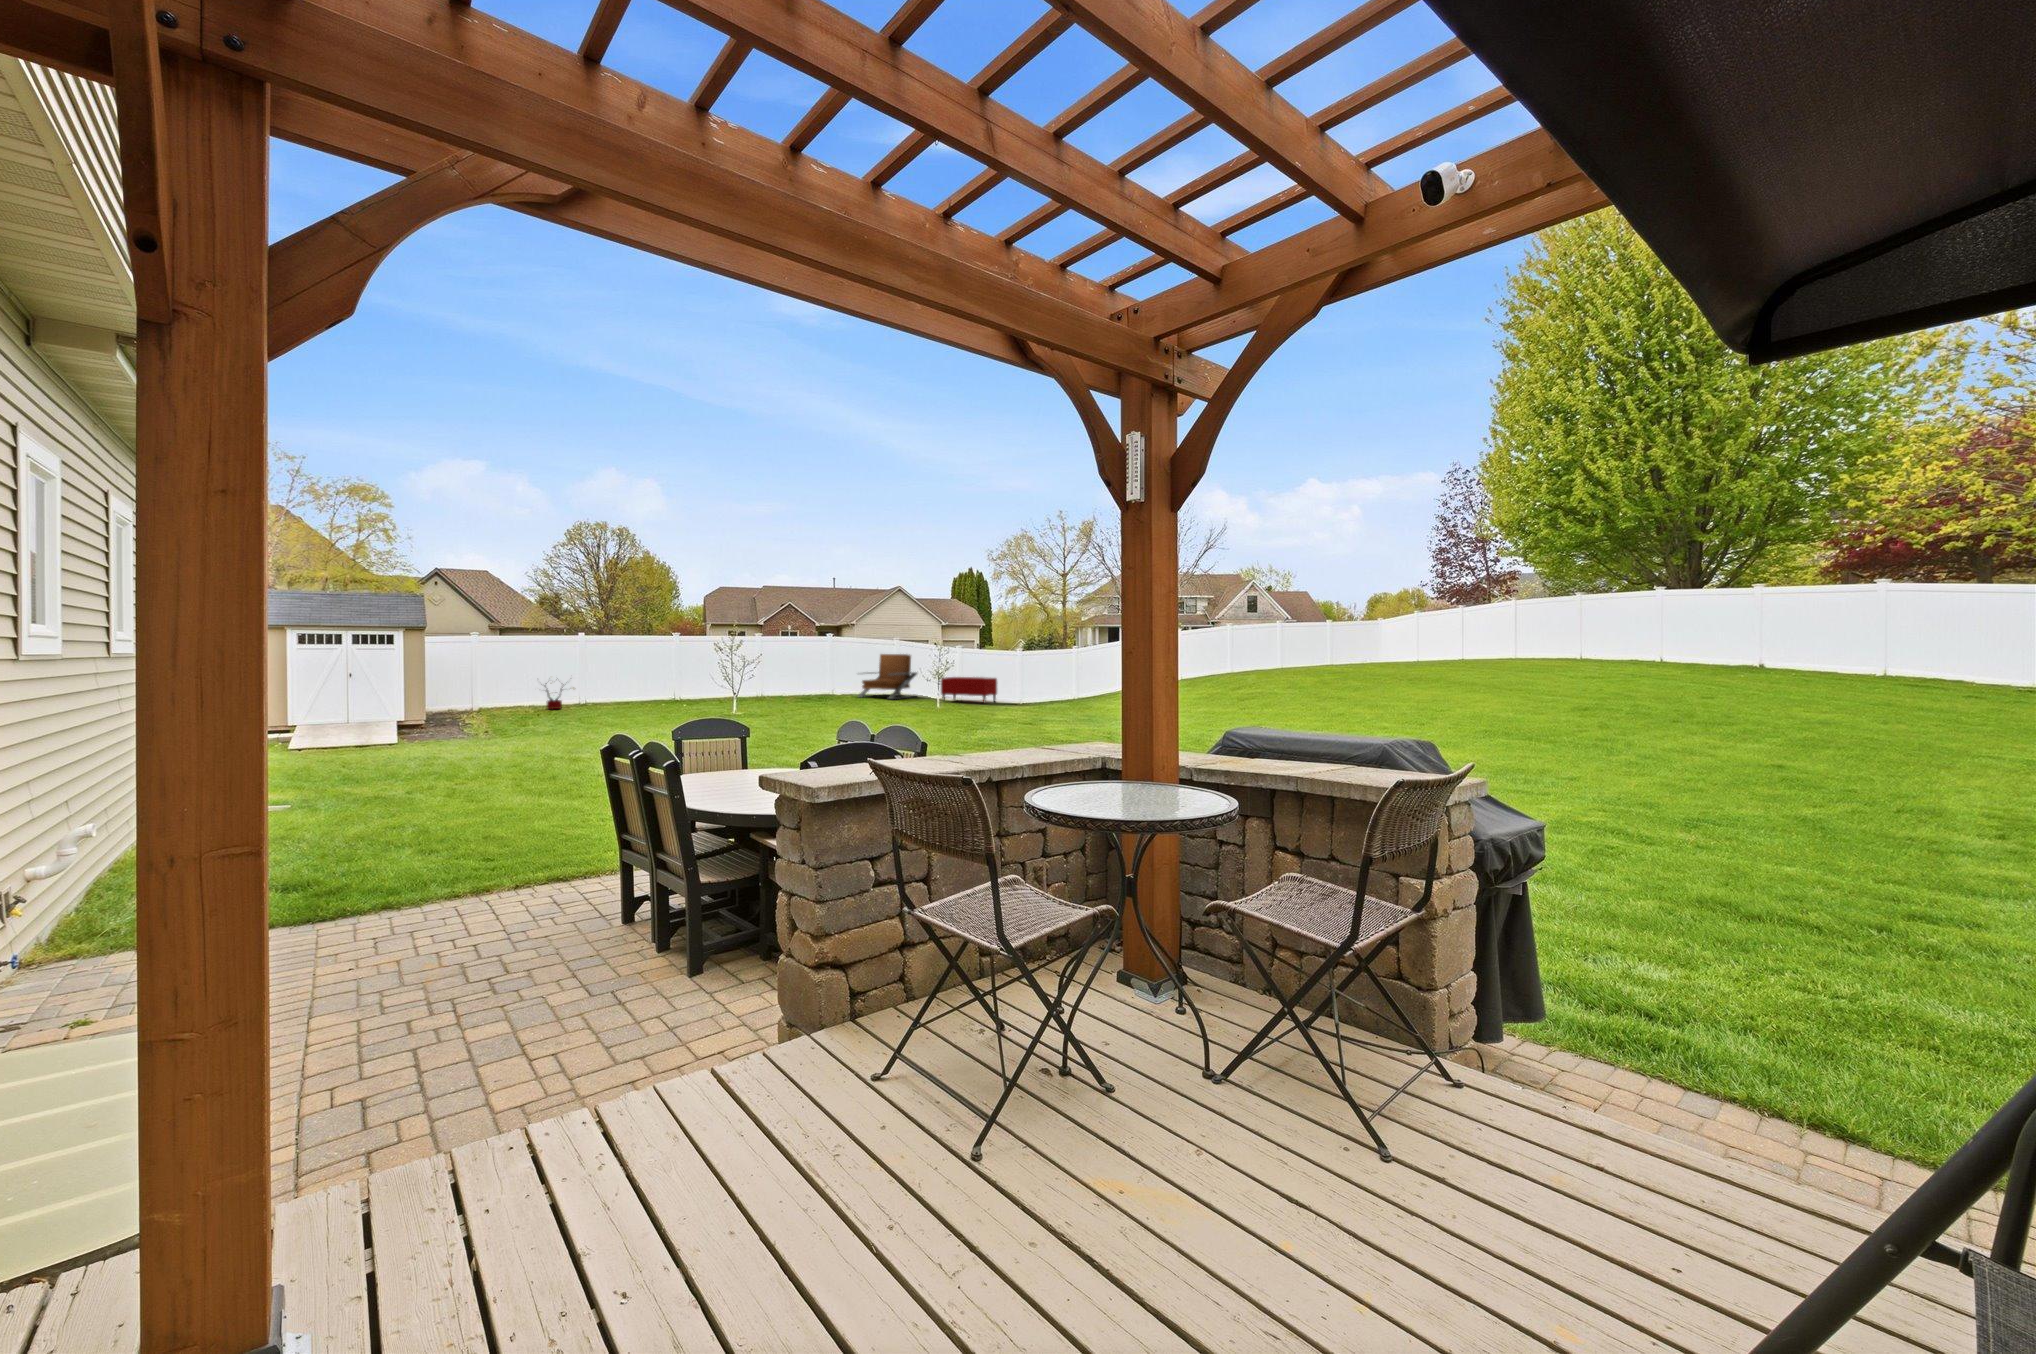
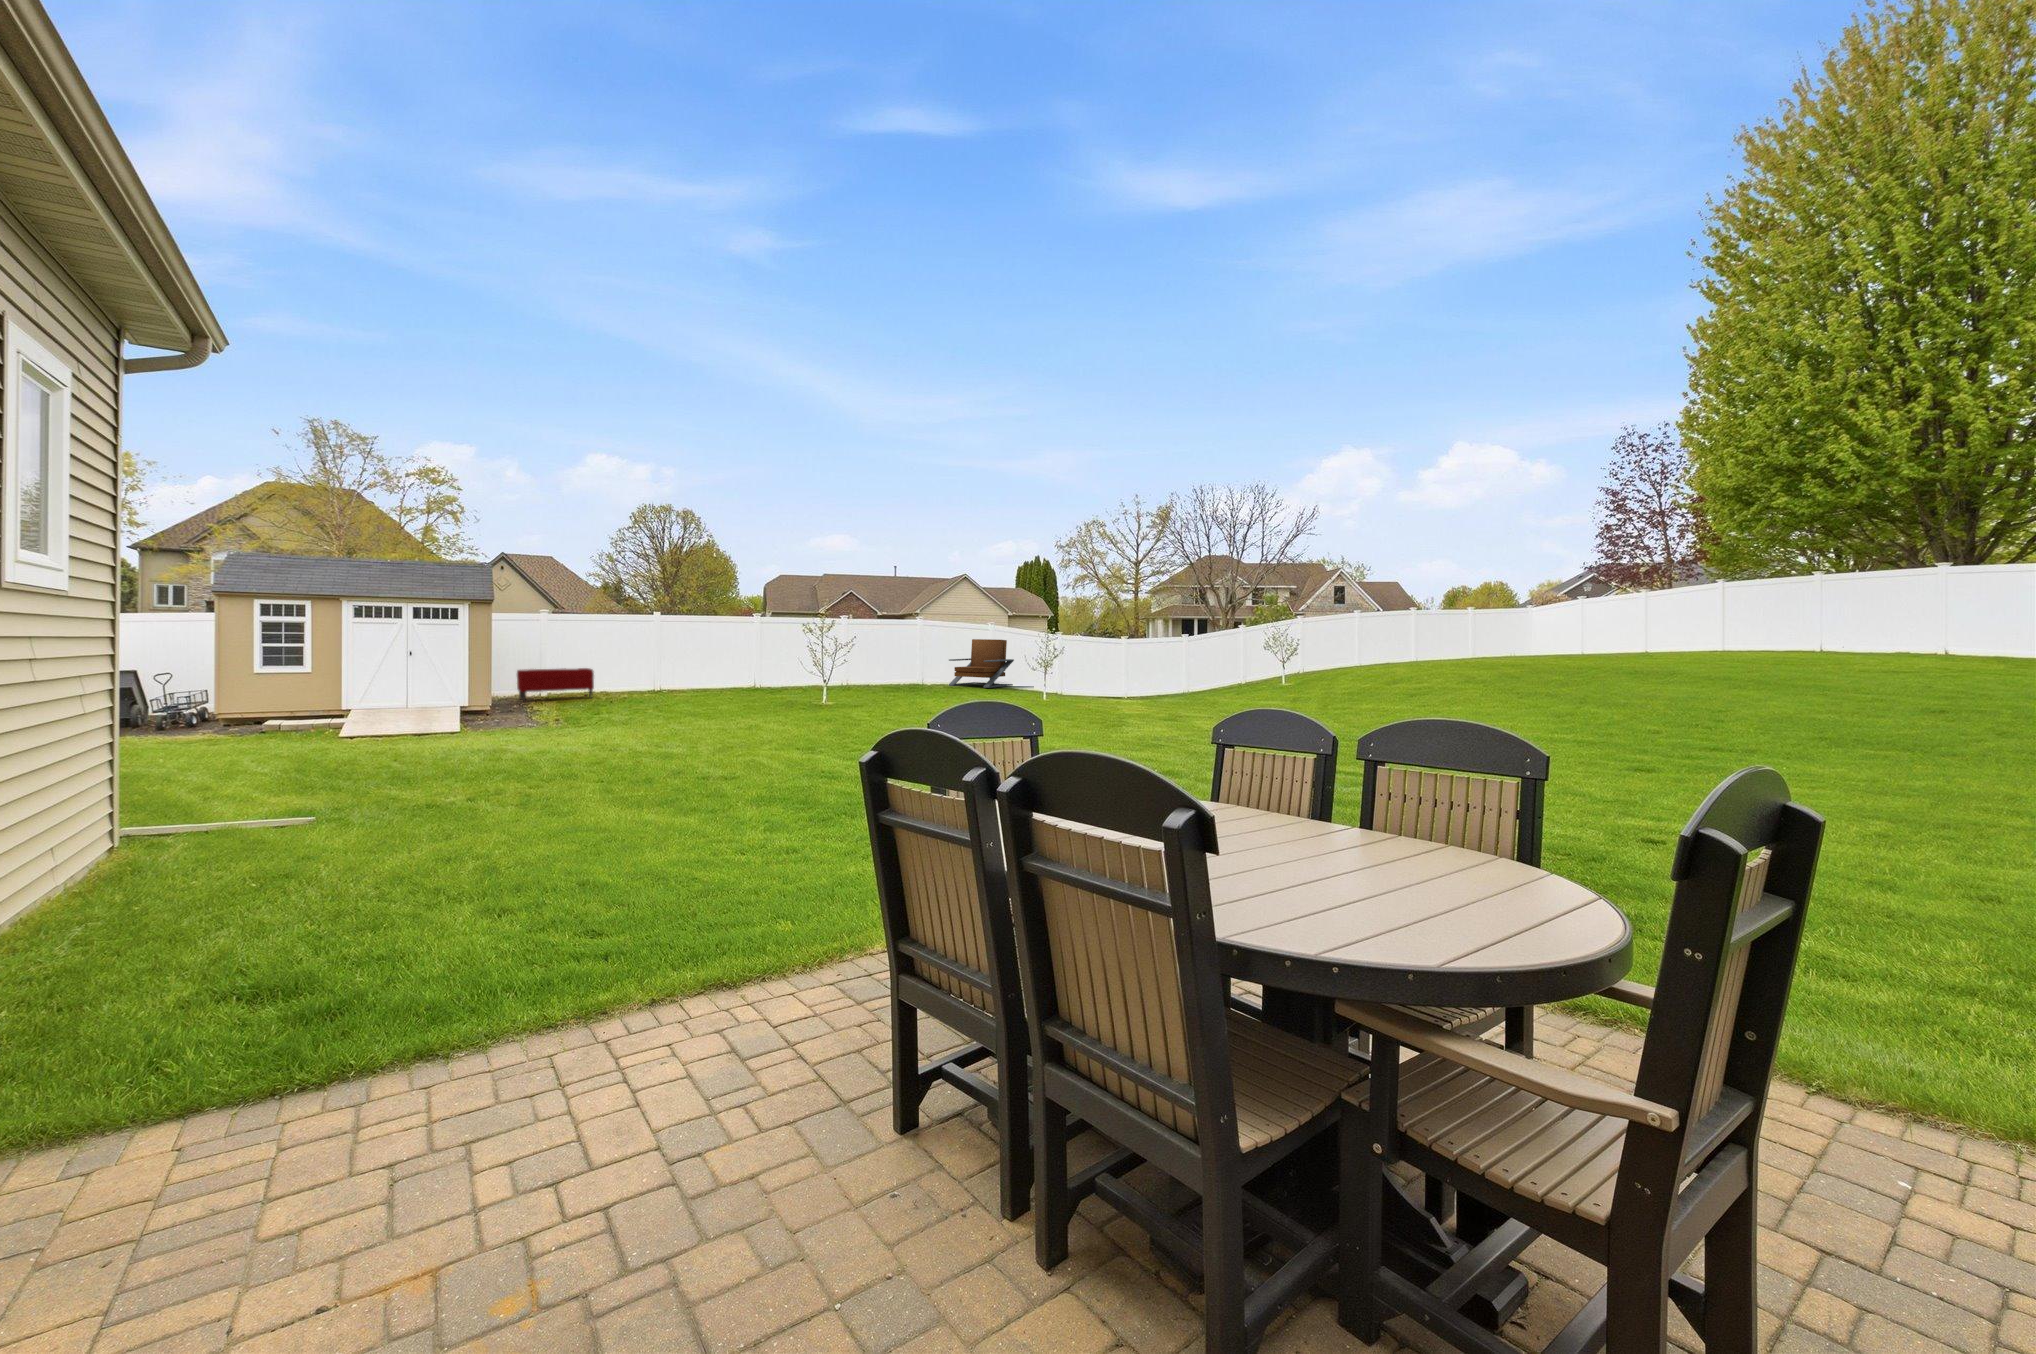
bench: present [941,677,997,703] -> present [517,668,594,701]
decorative plant: present [545,683,563,709] -> none [610,659,653,695]

